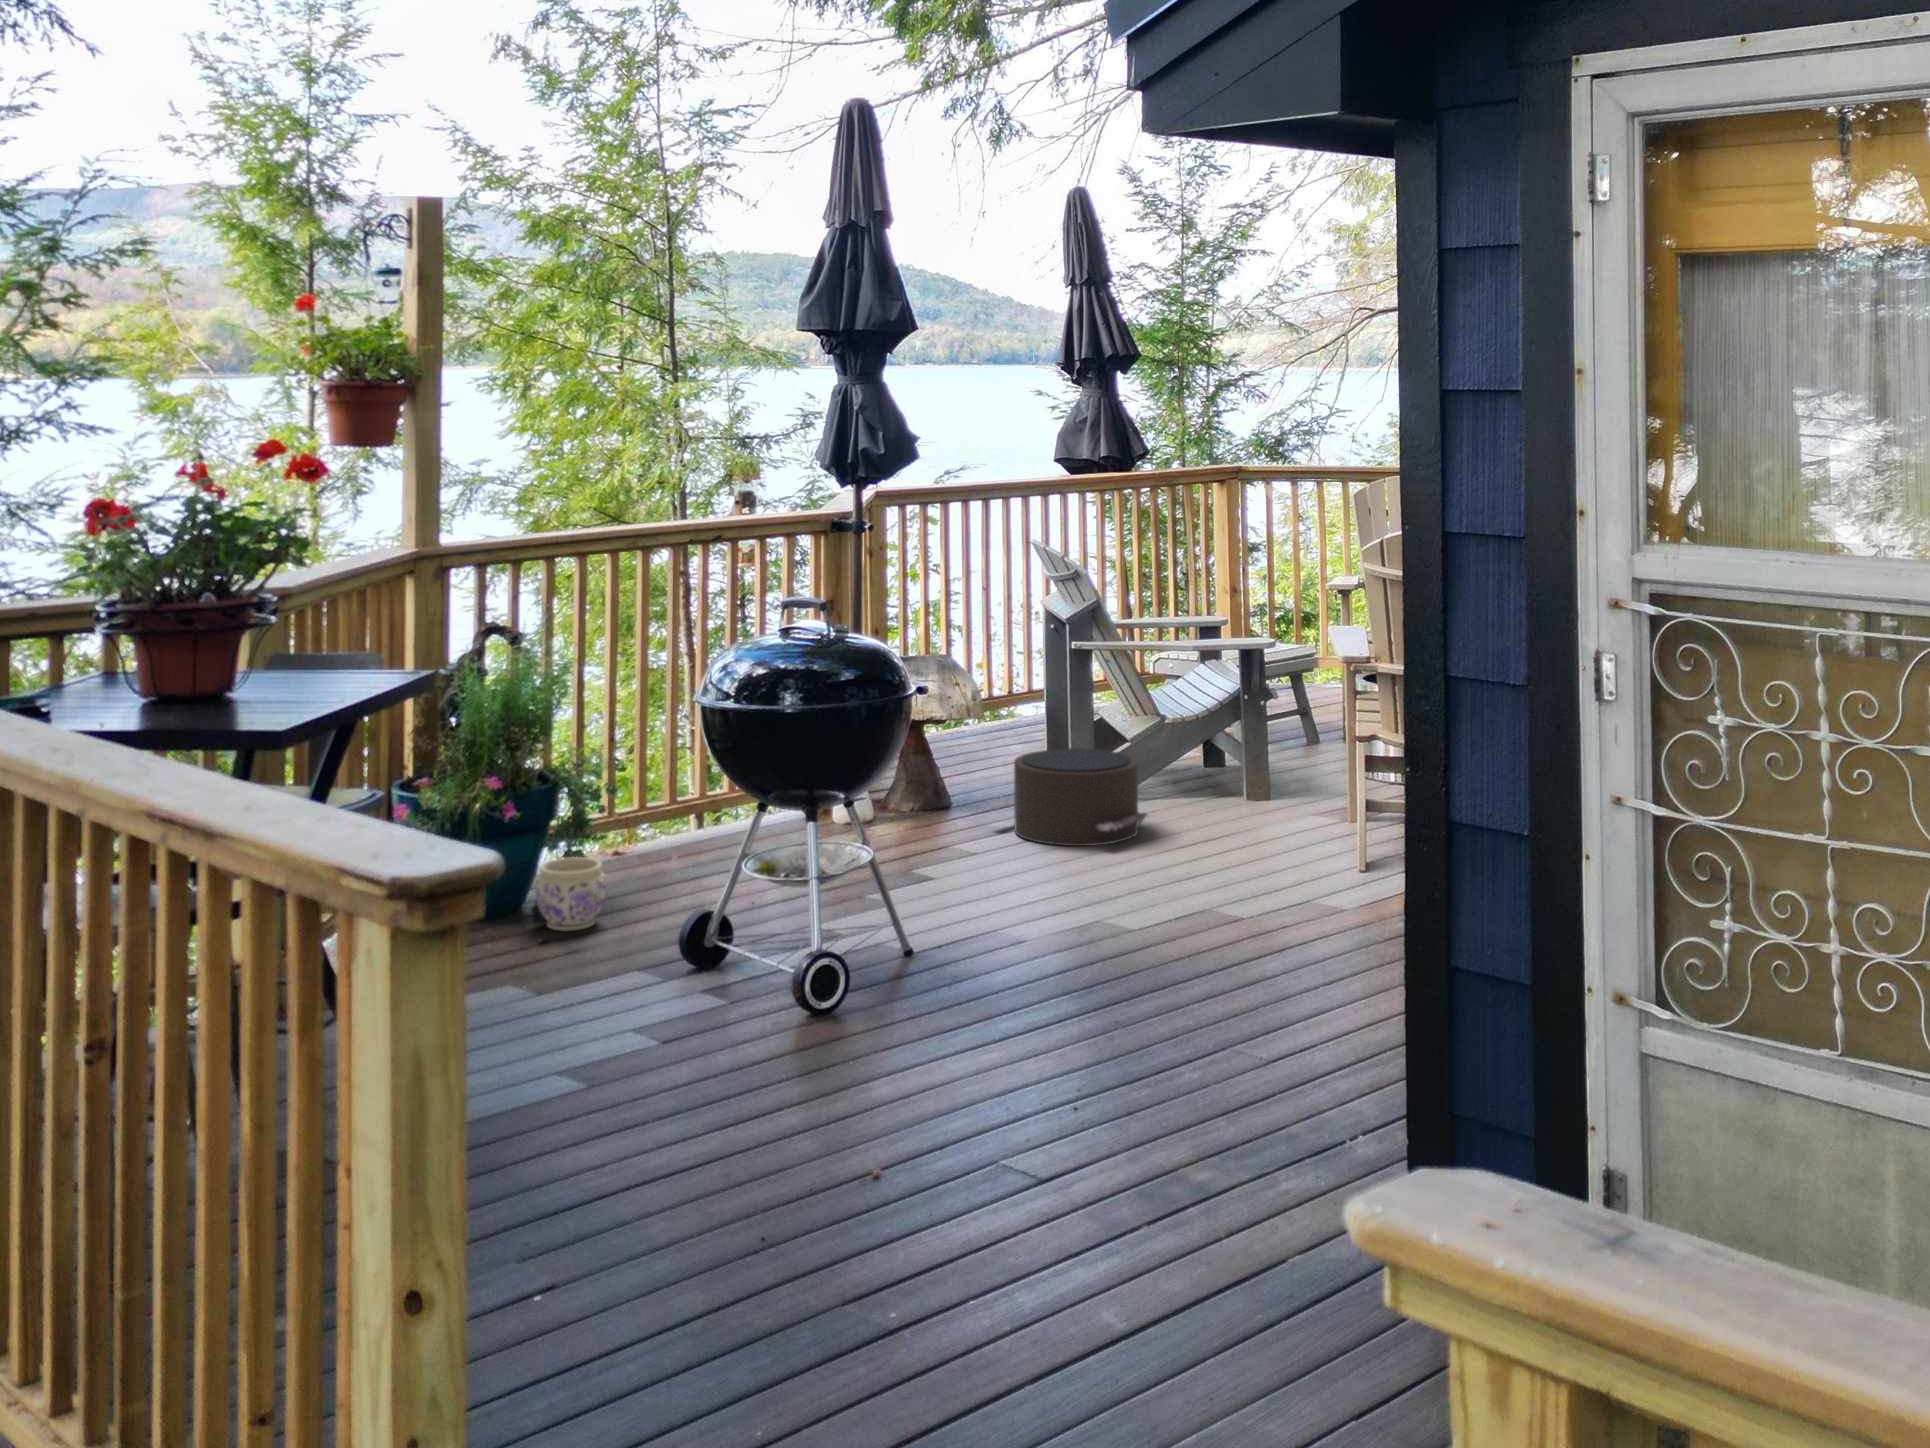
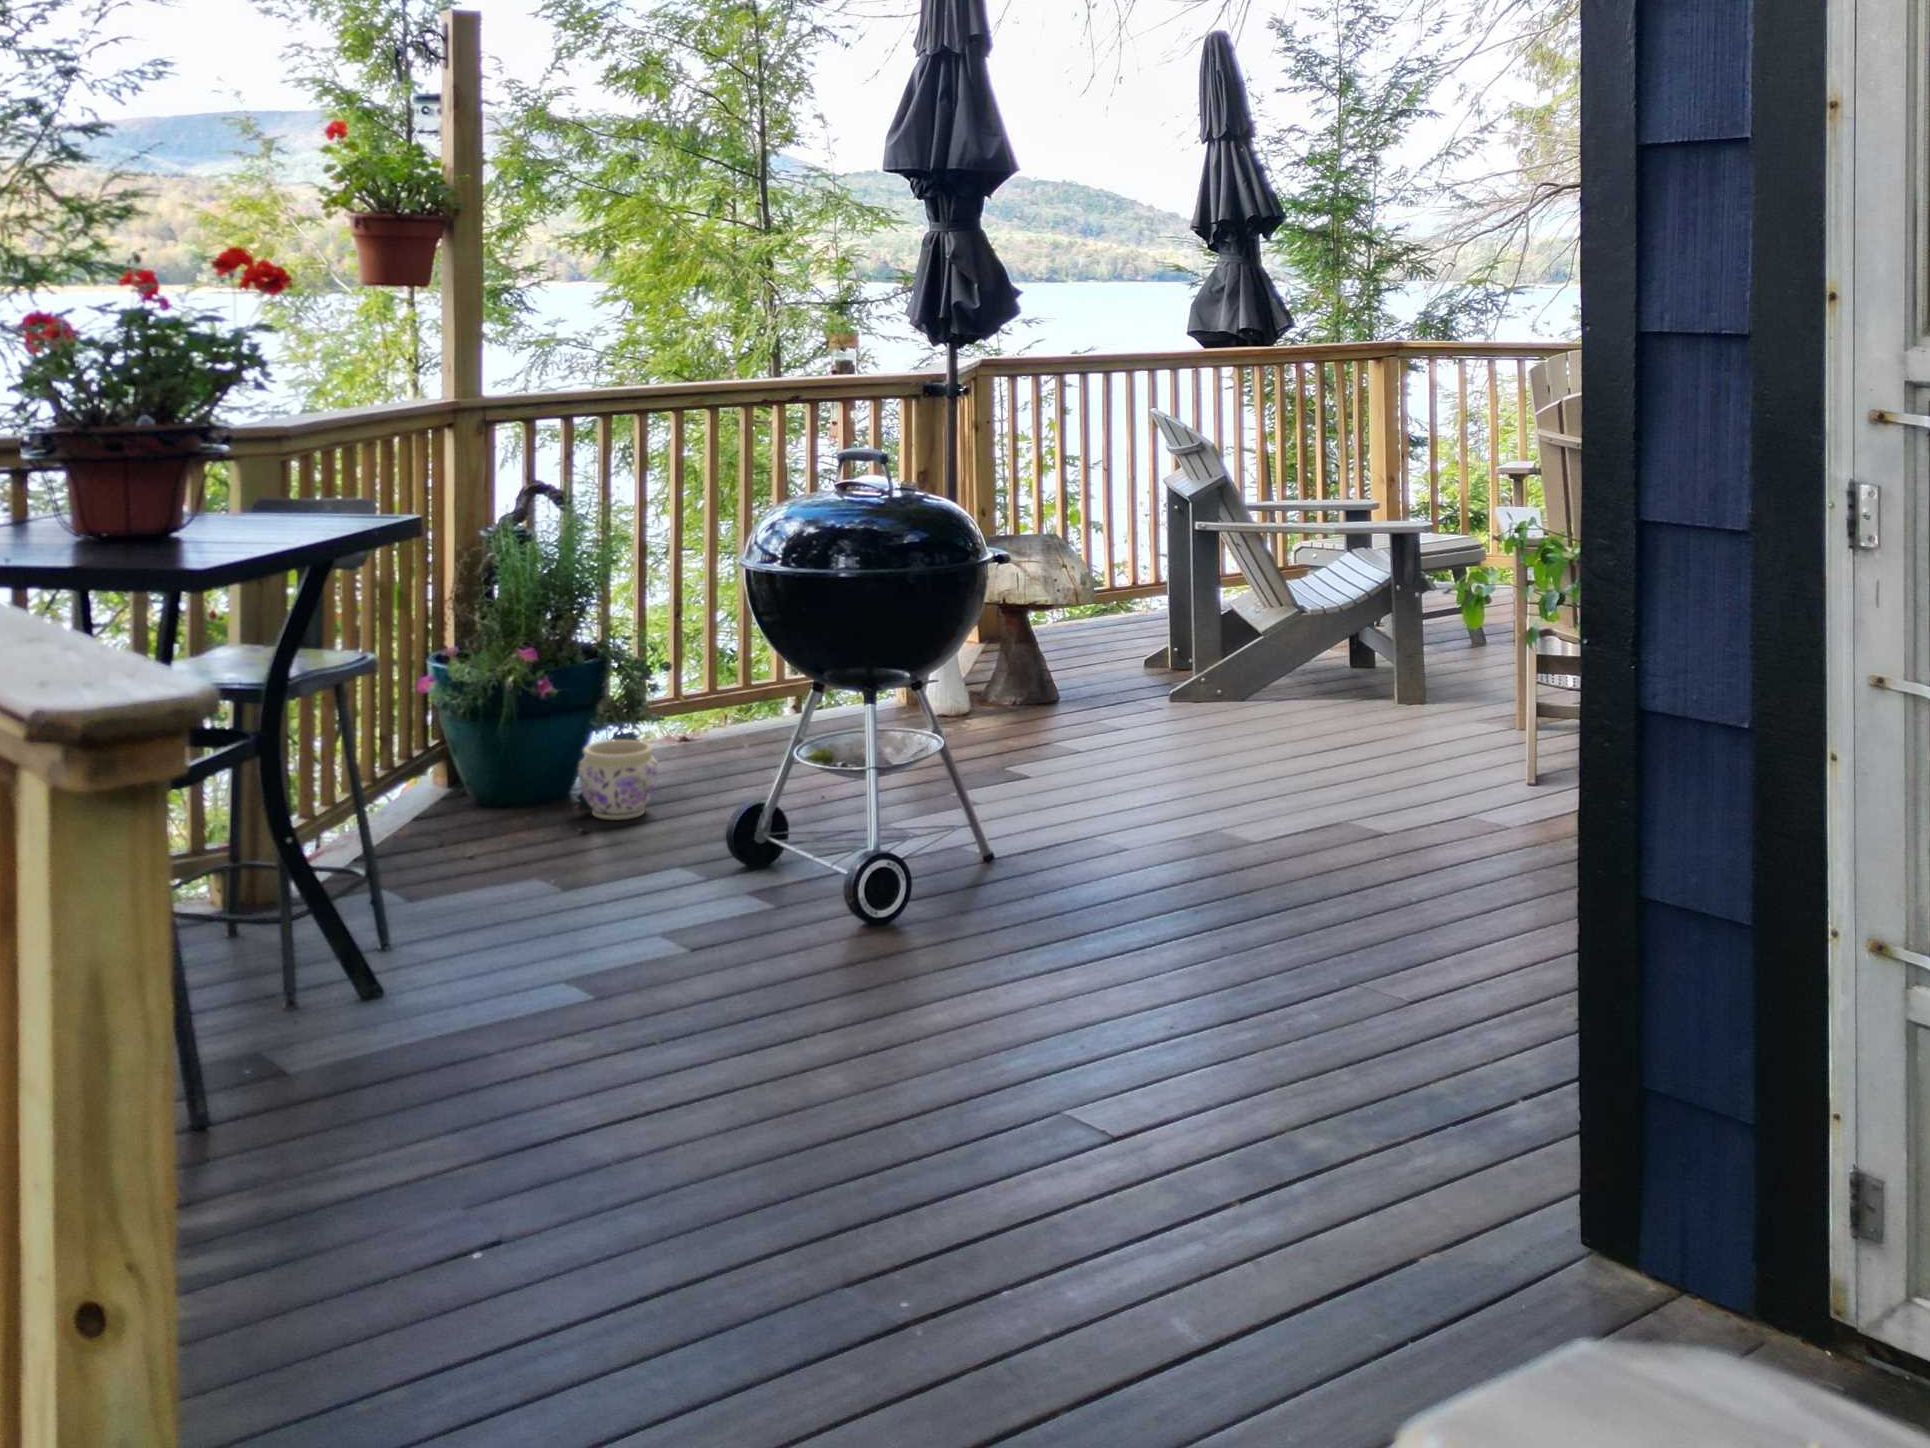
pouf: present [988,748,1147,846] -> none [1096,641,1283,749]

